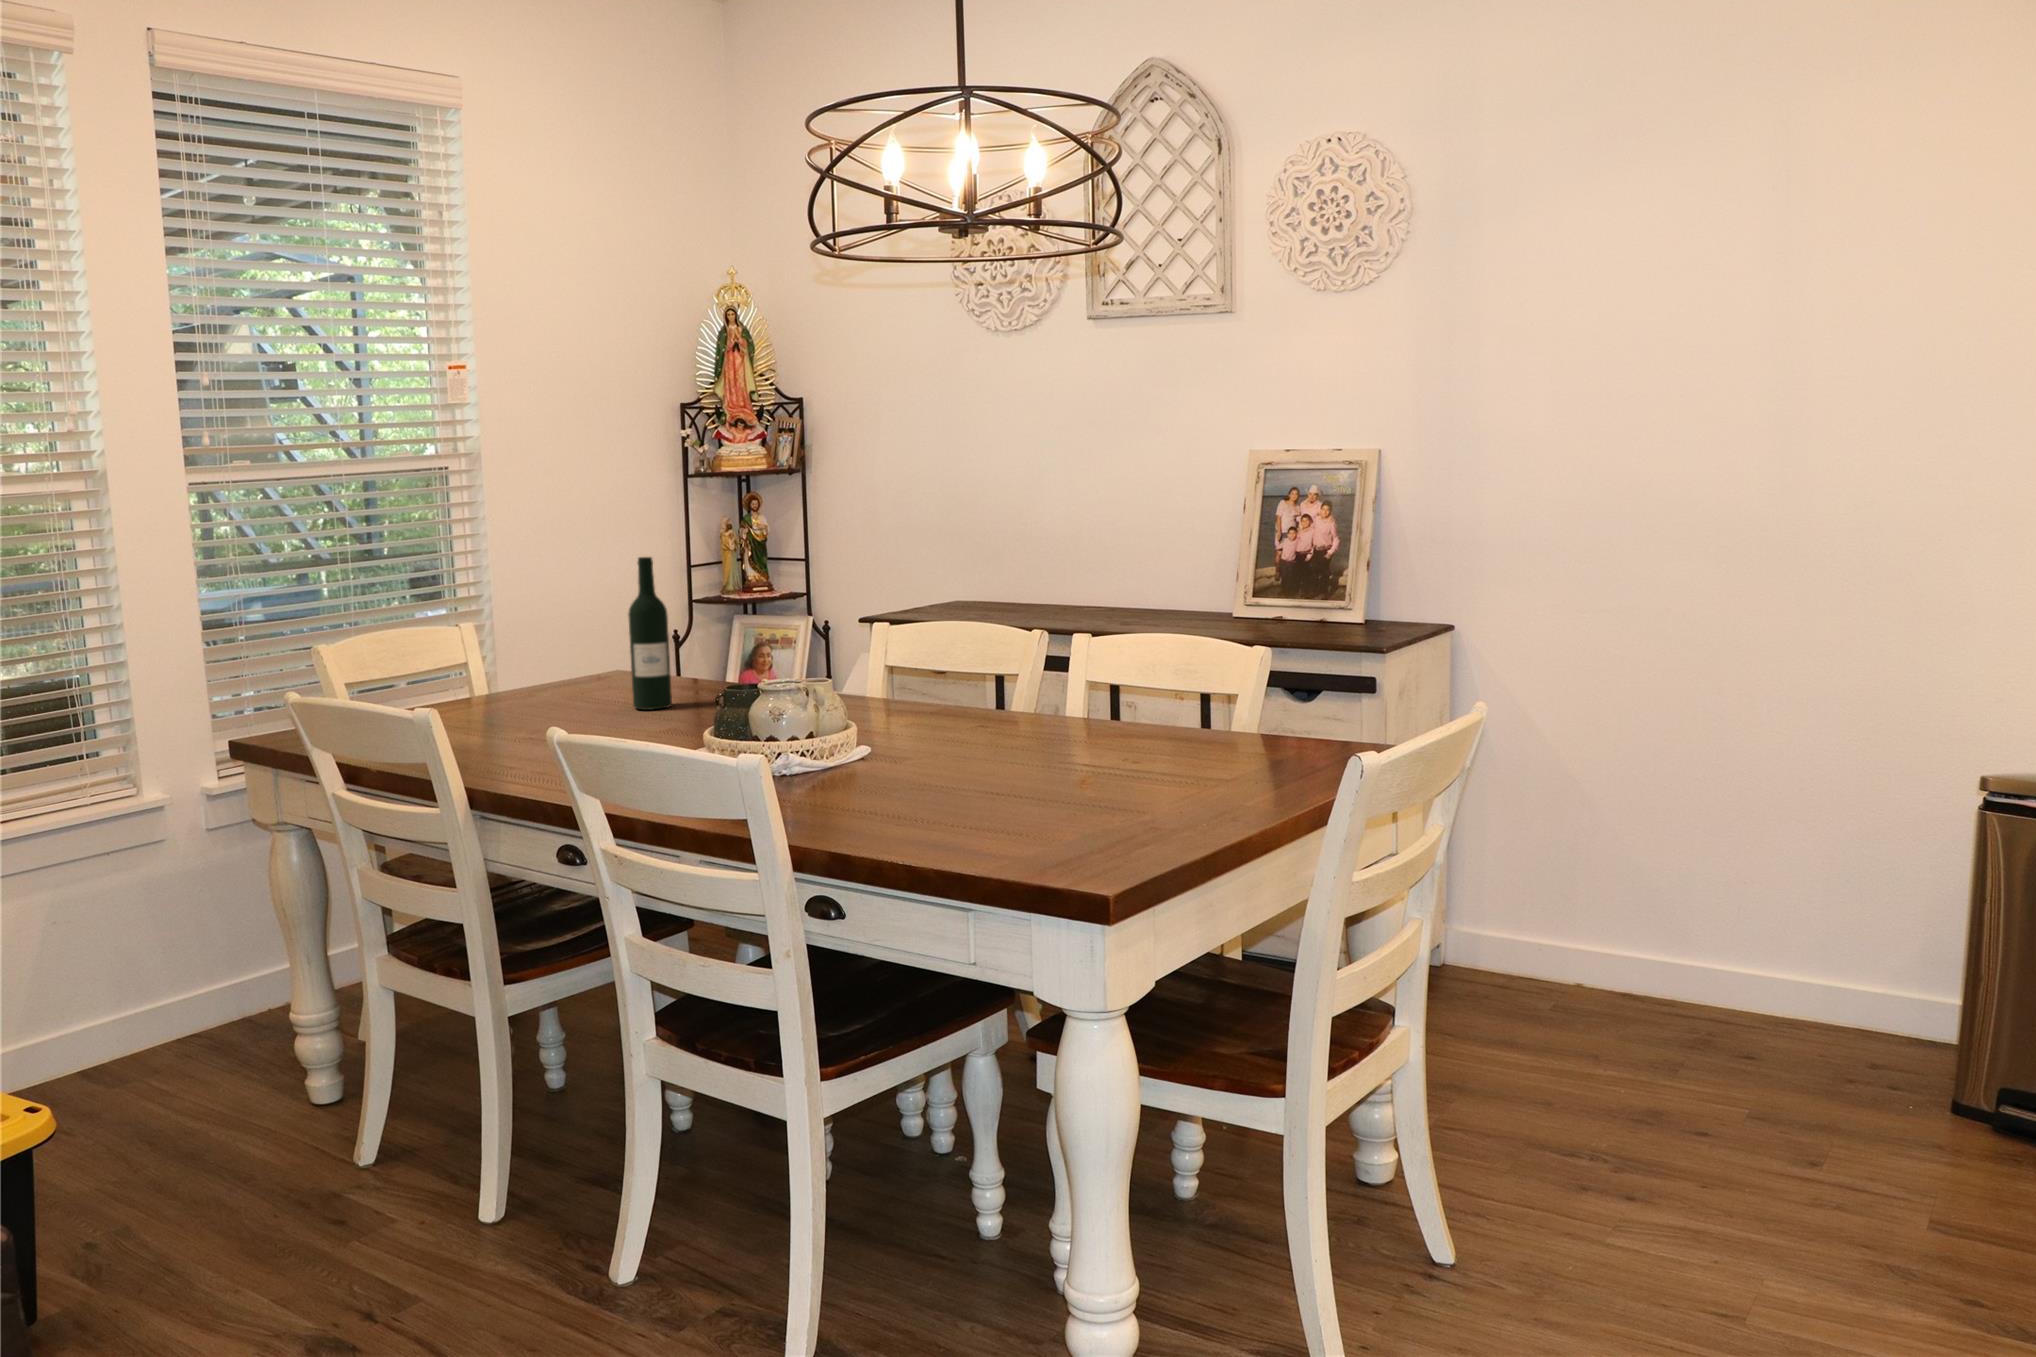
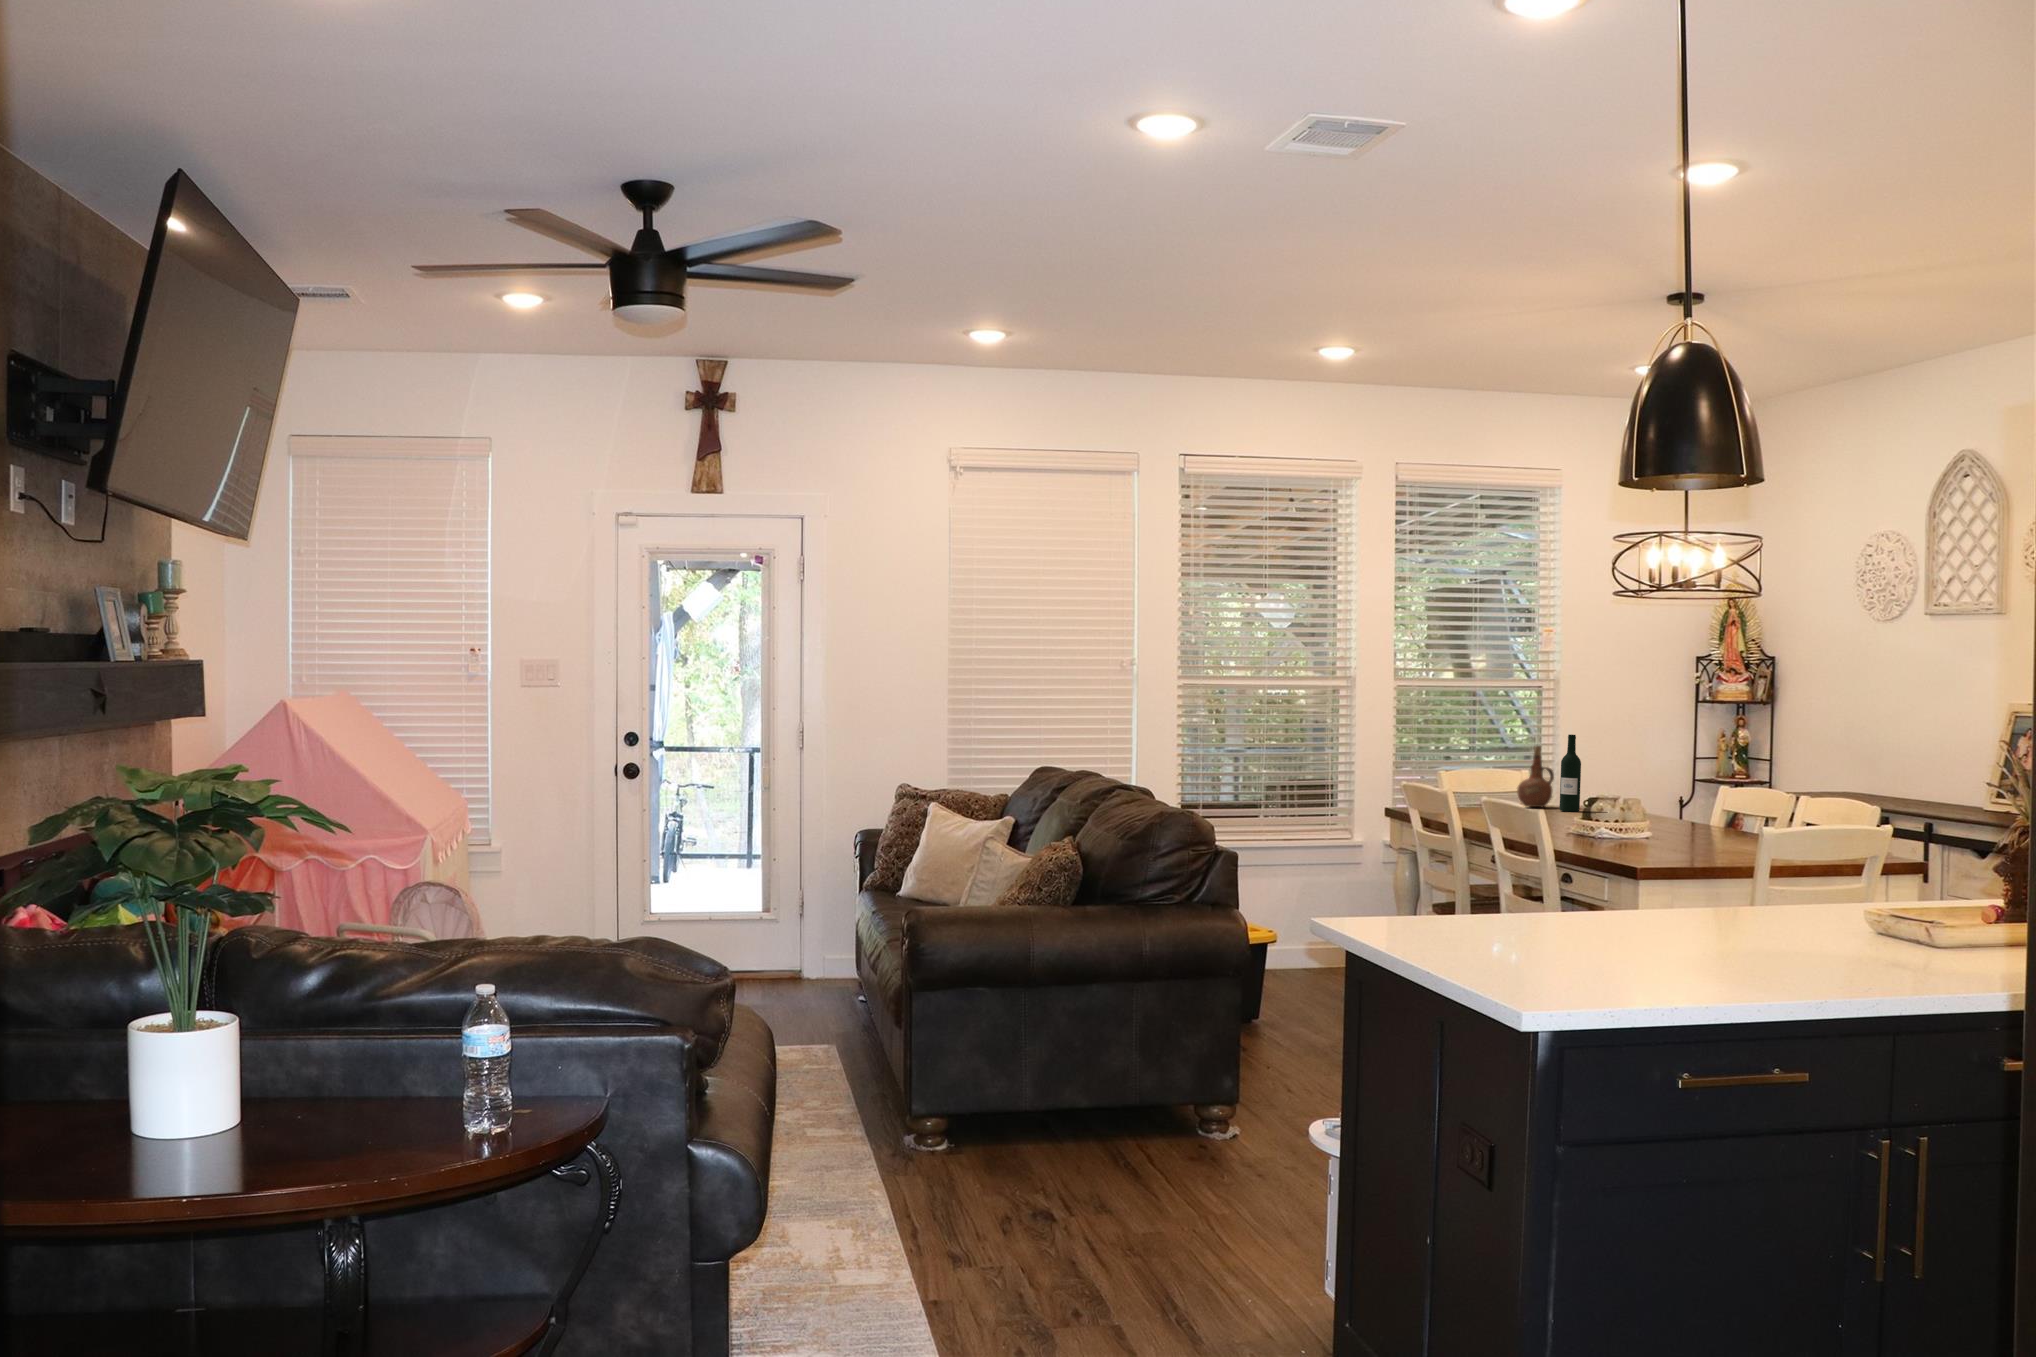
ceramic pitcher: none [525,583,594,706] -> present [1517,746,1554,807]

